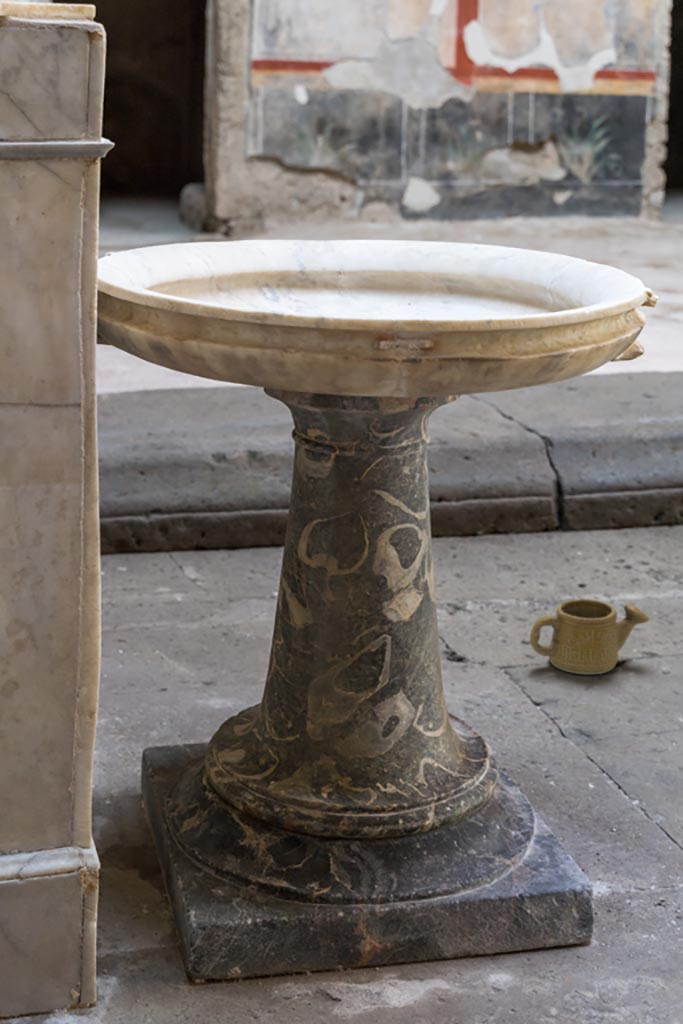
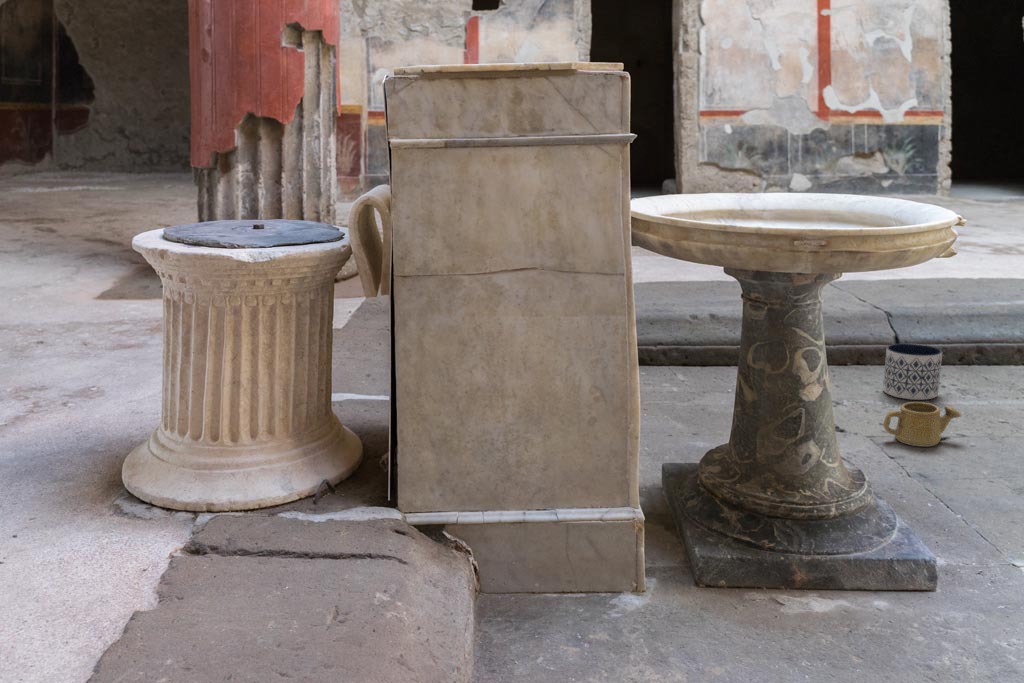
planter: none [537,492,626,588] -> present [883,343,942,400]

